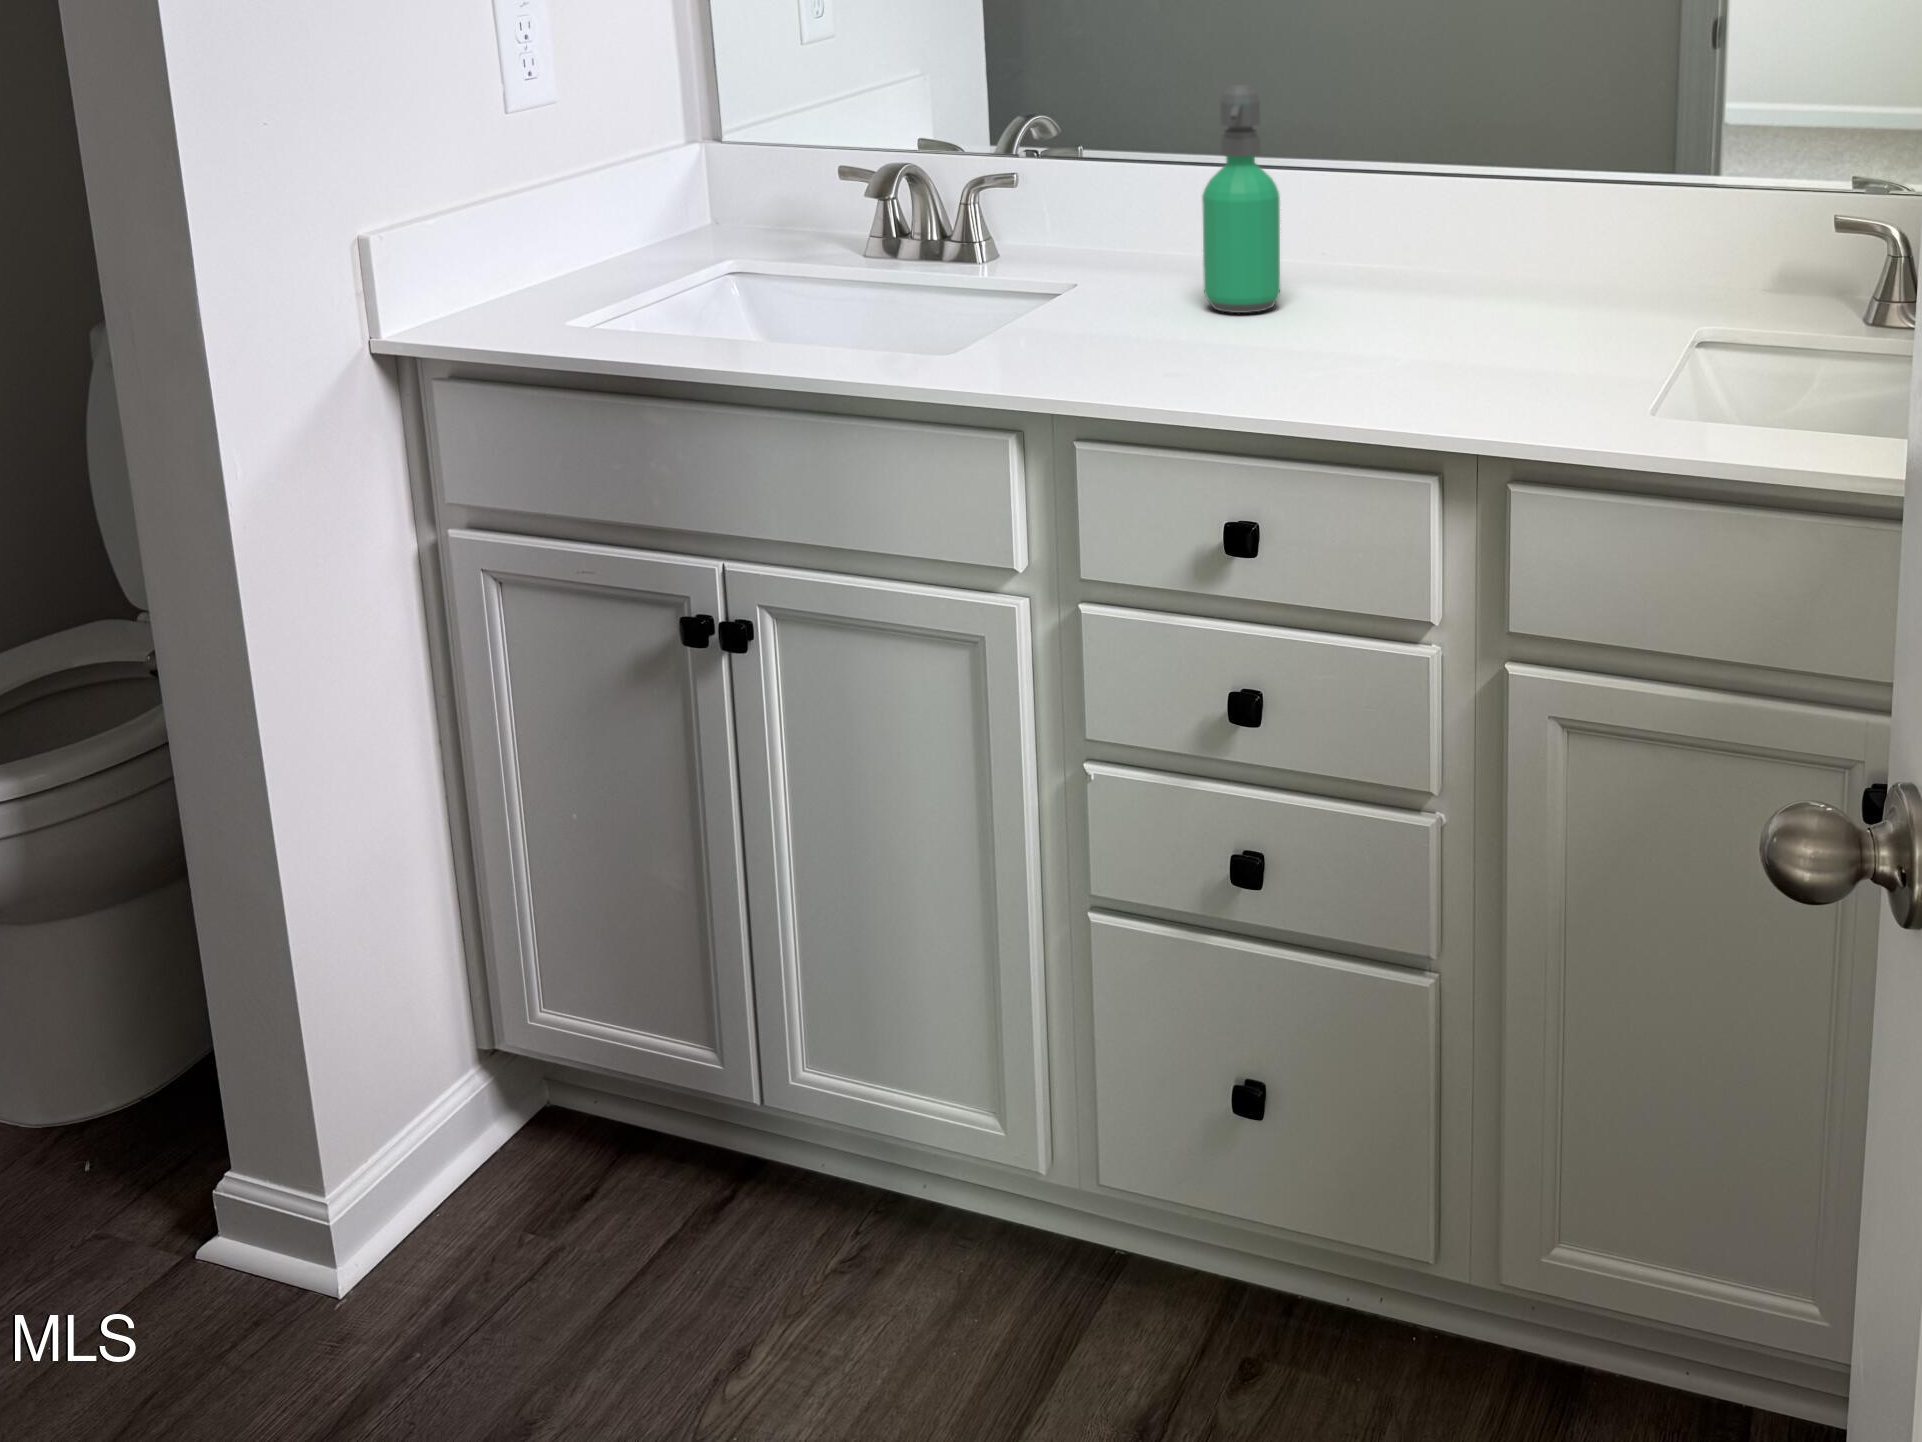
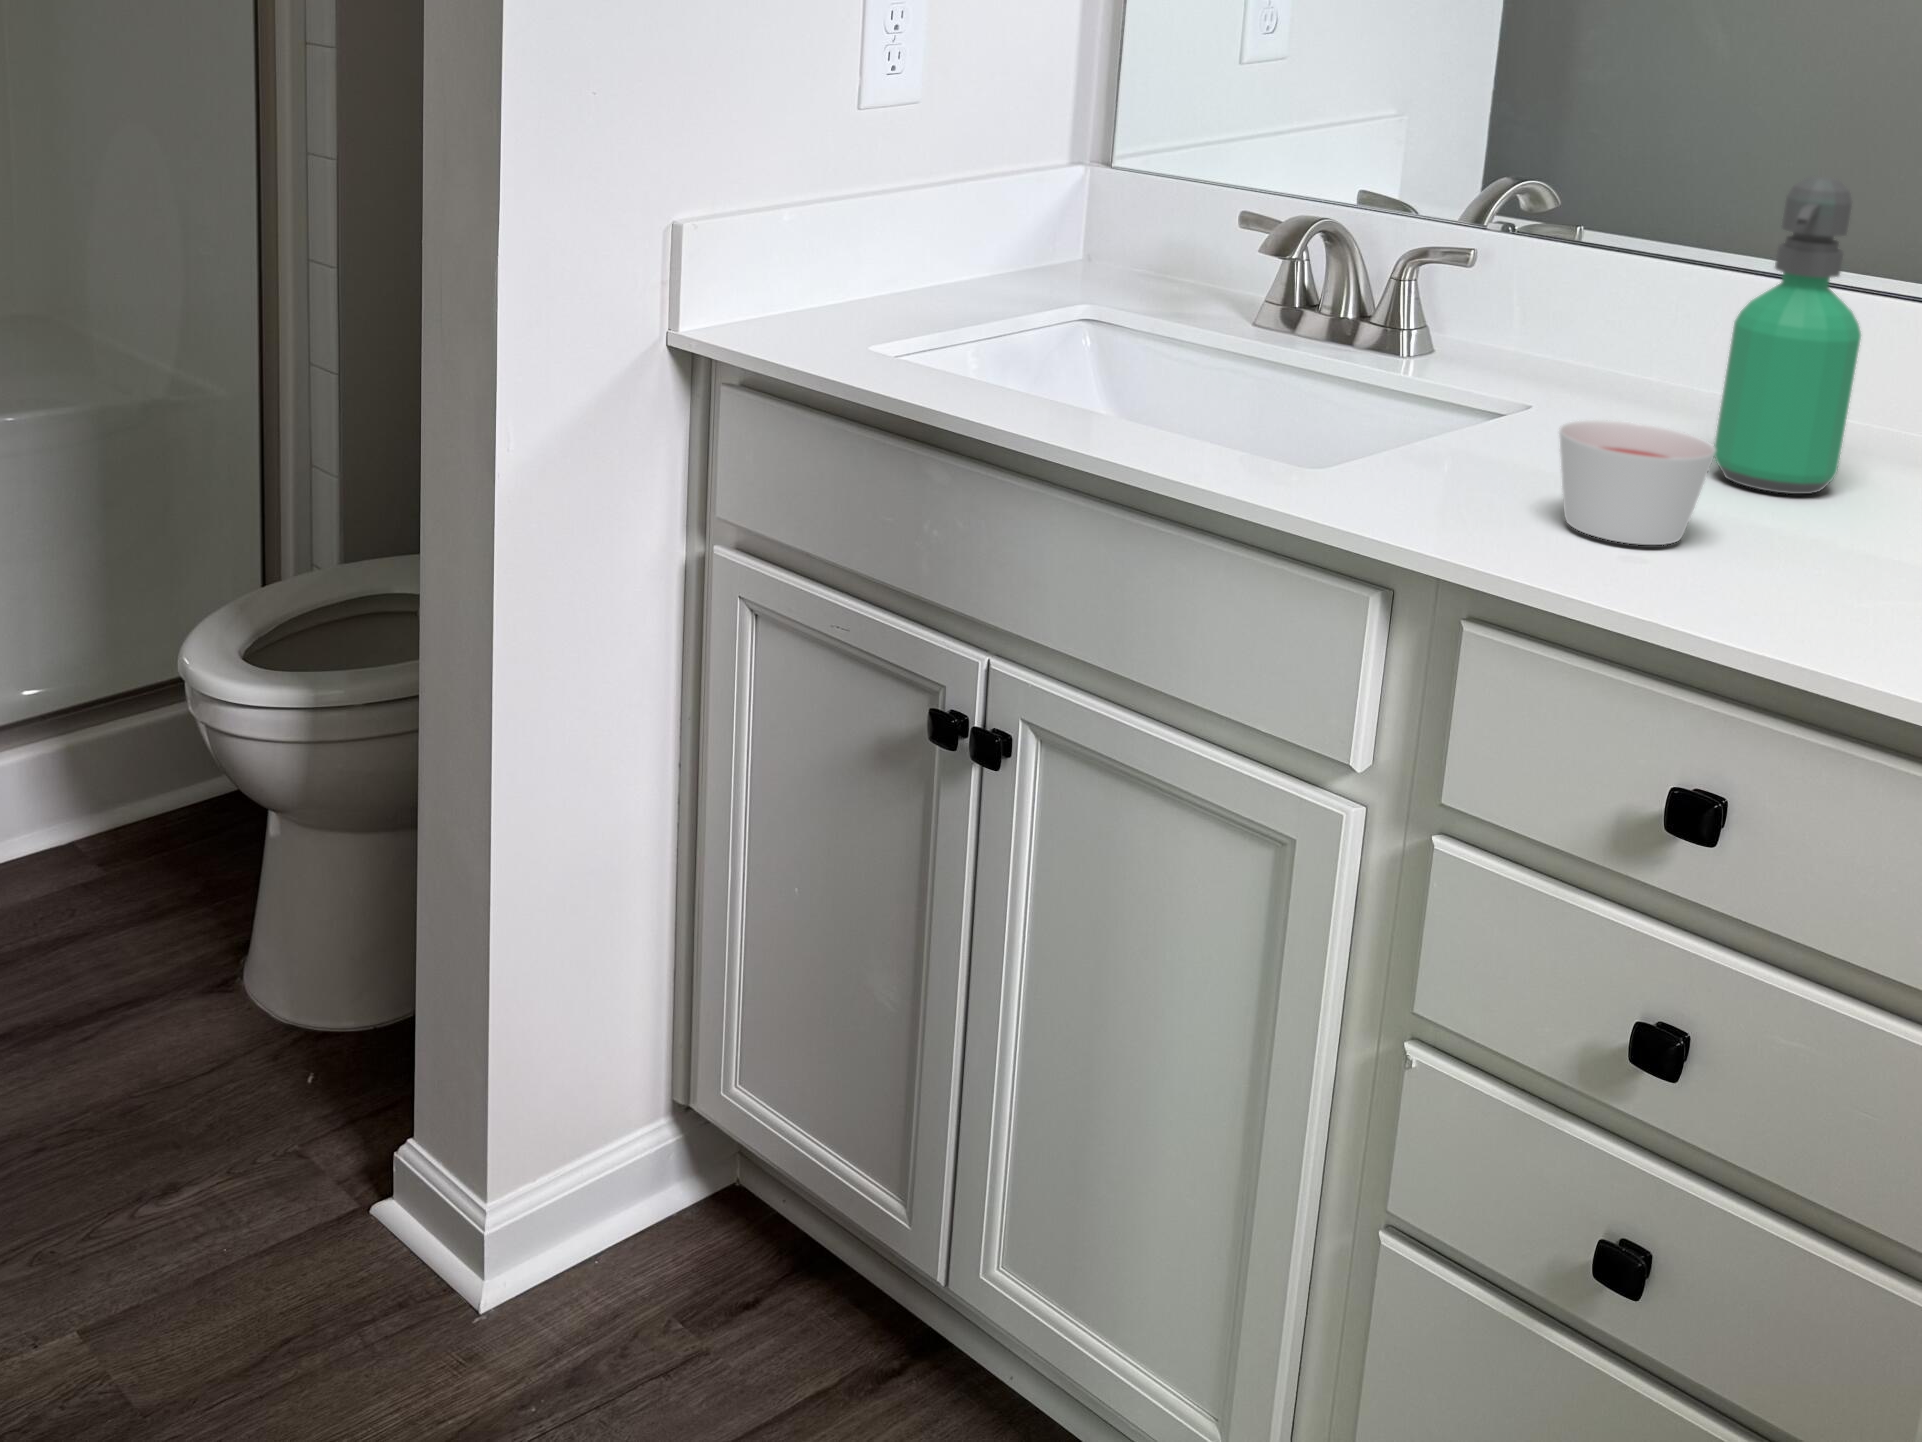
candle: none [1111,277,1211,362] -> present [1559,420,1716,545]

